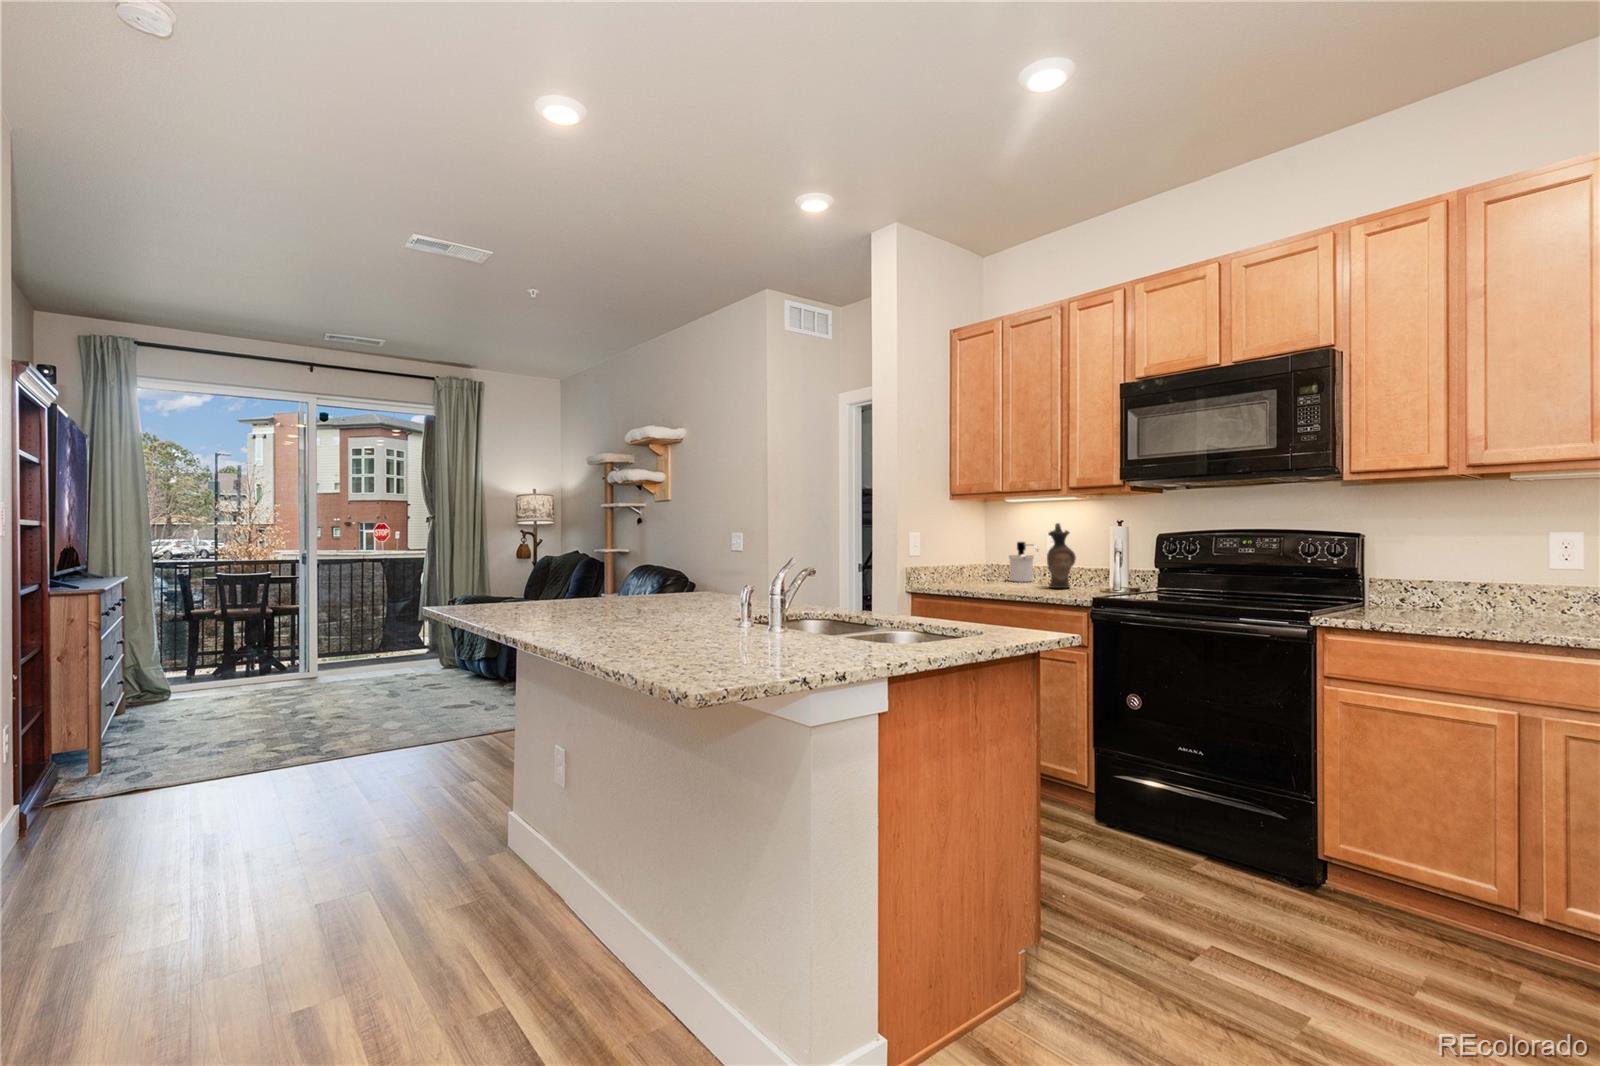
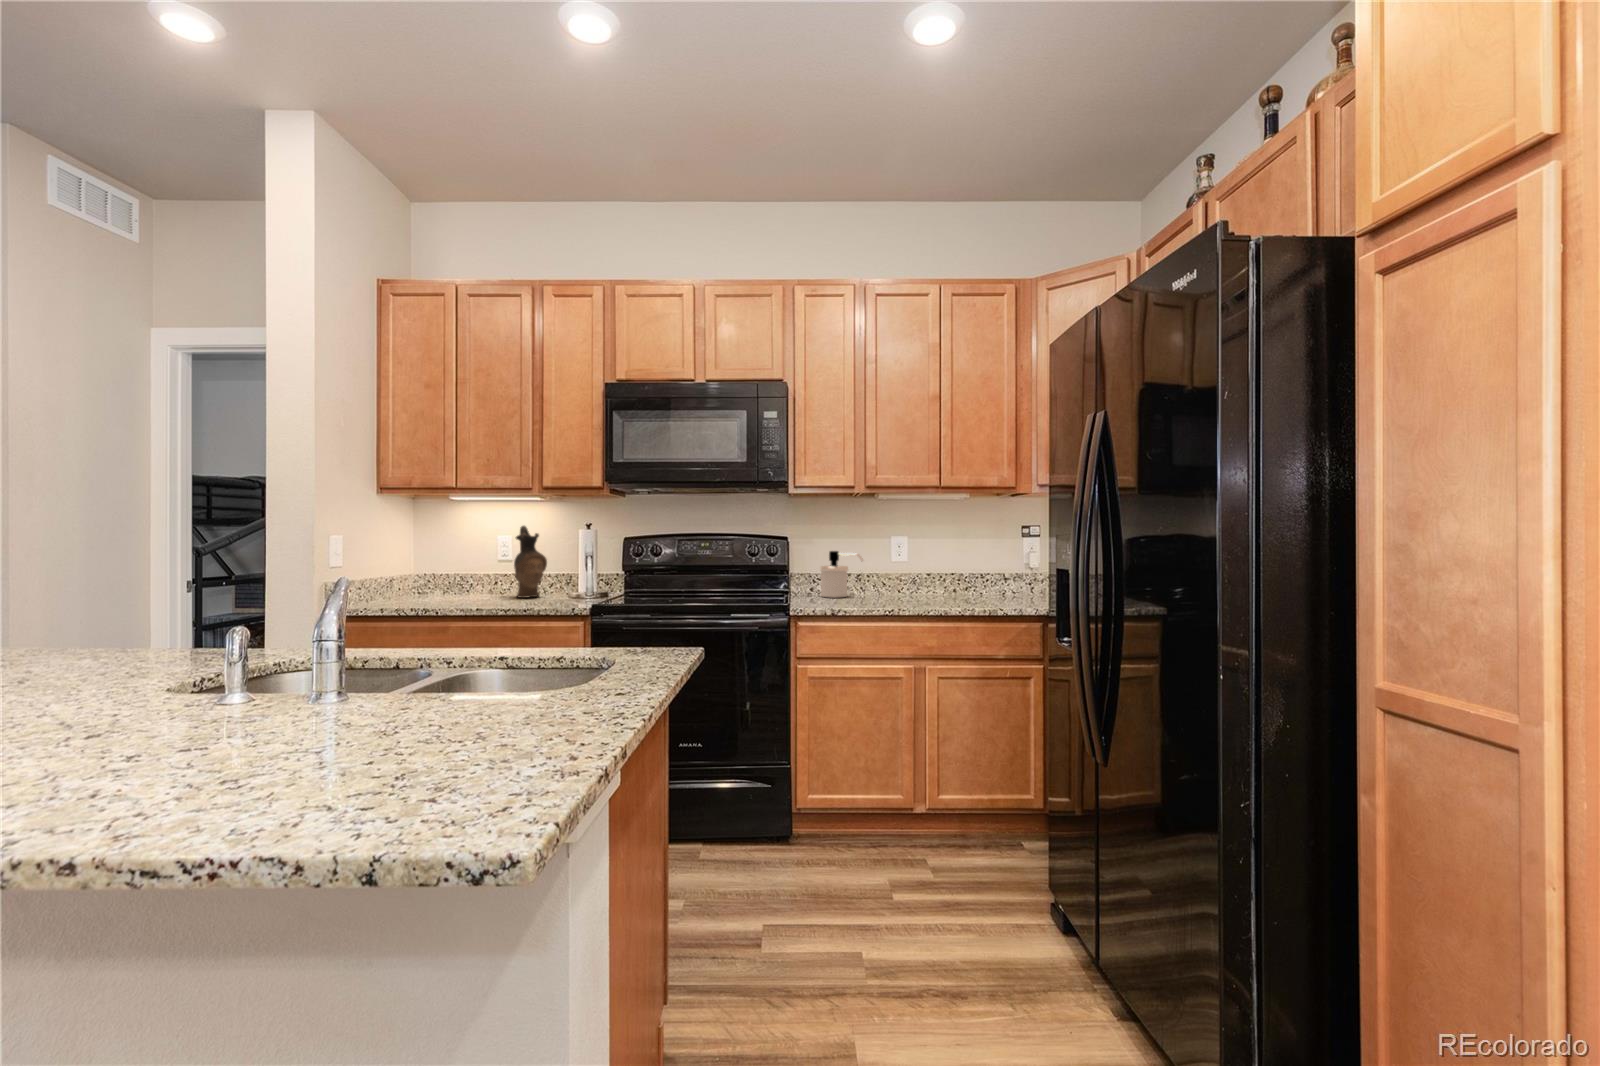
soap dispenser: present [1009,542,1038,582] -> present [820,551,863,598]

